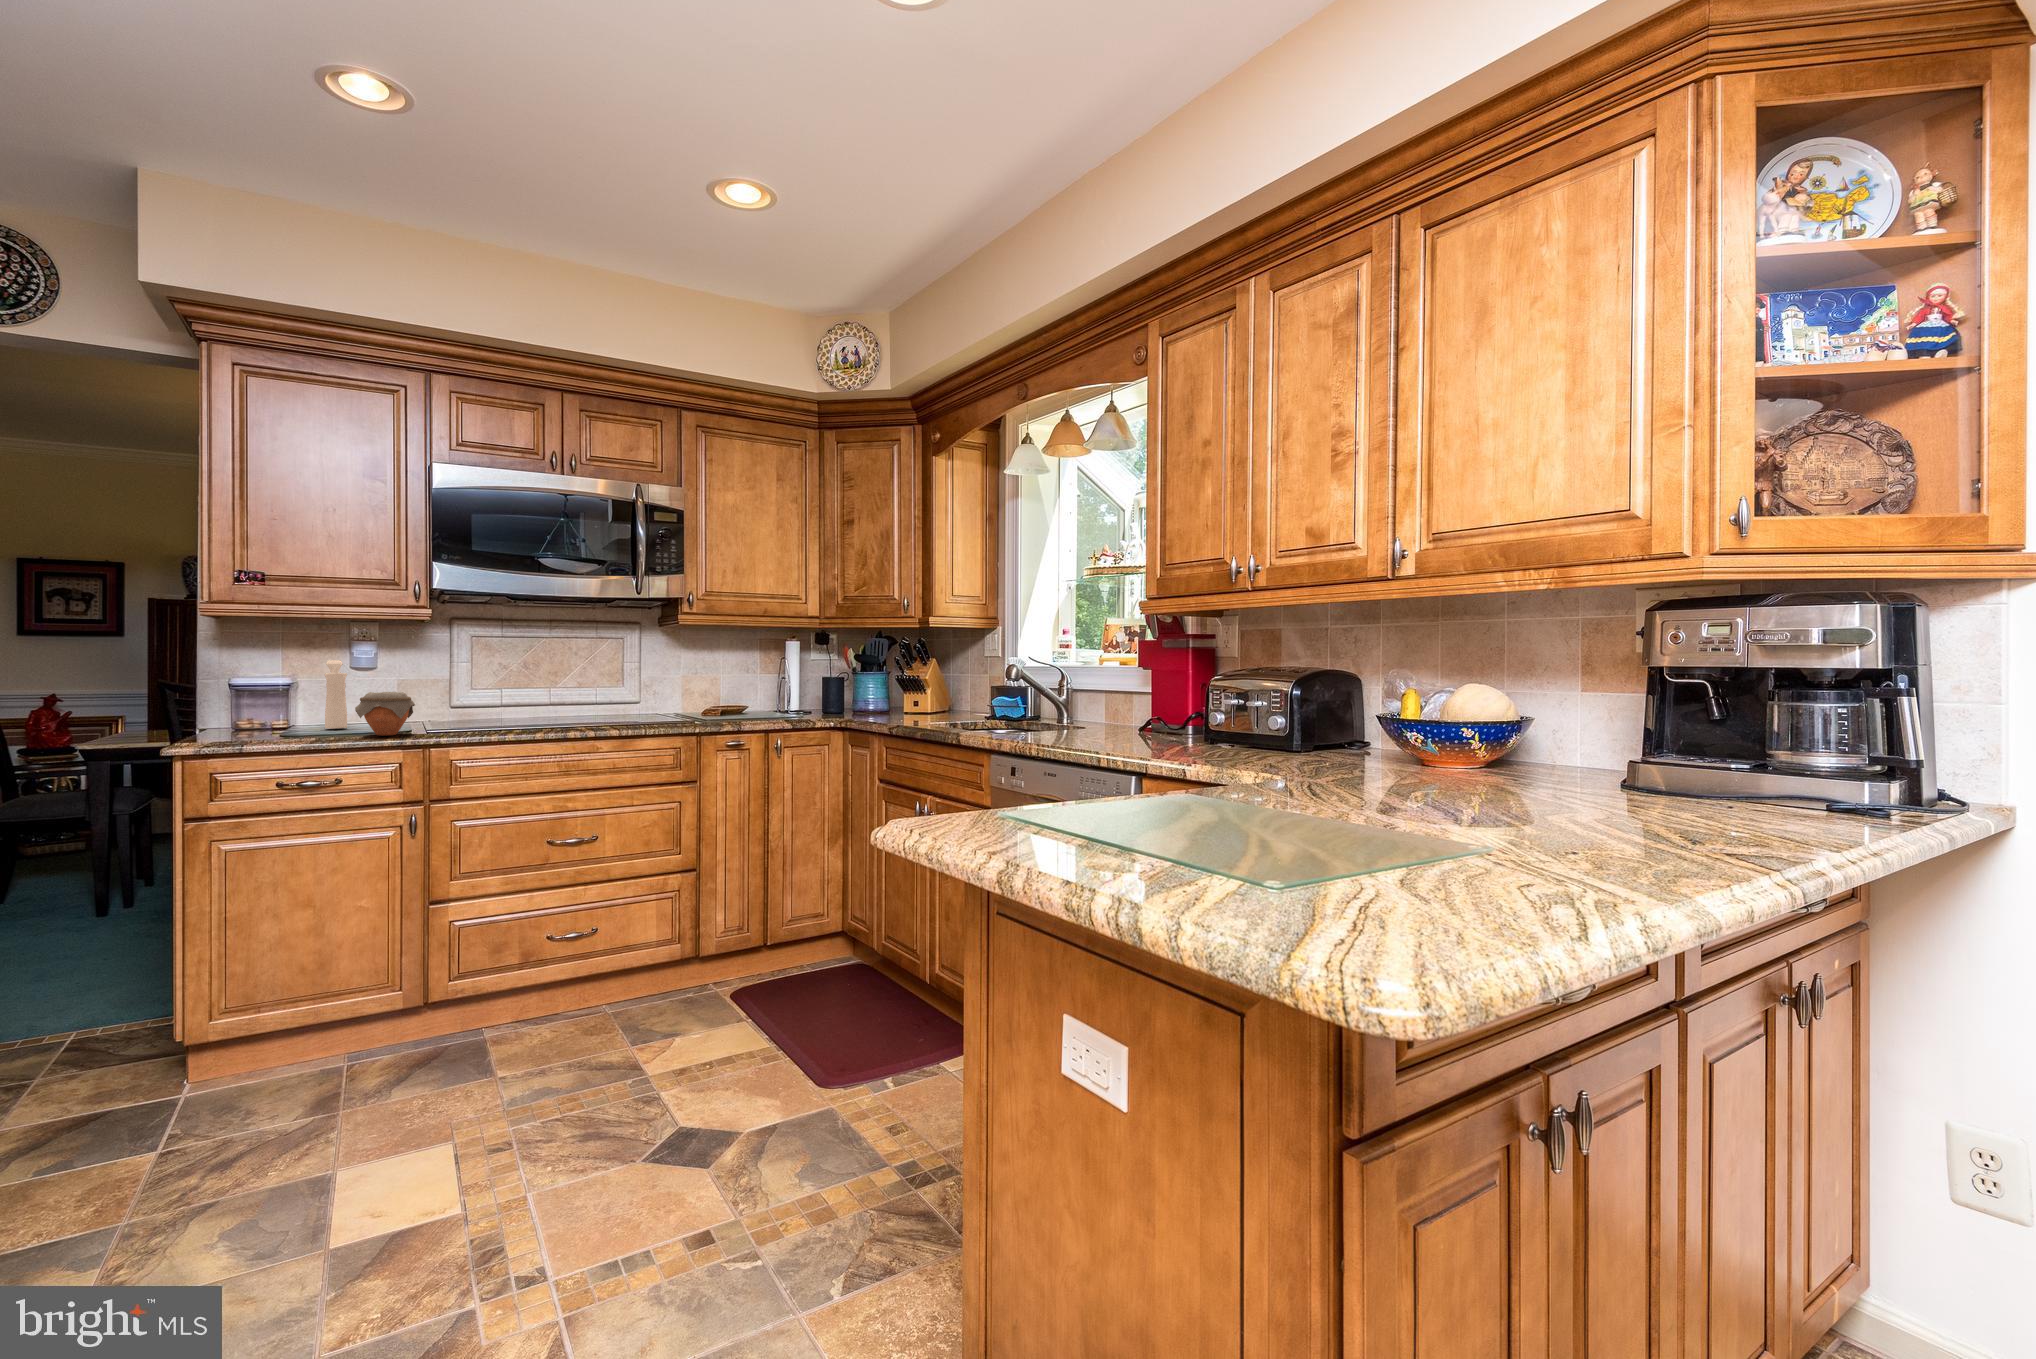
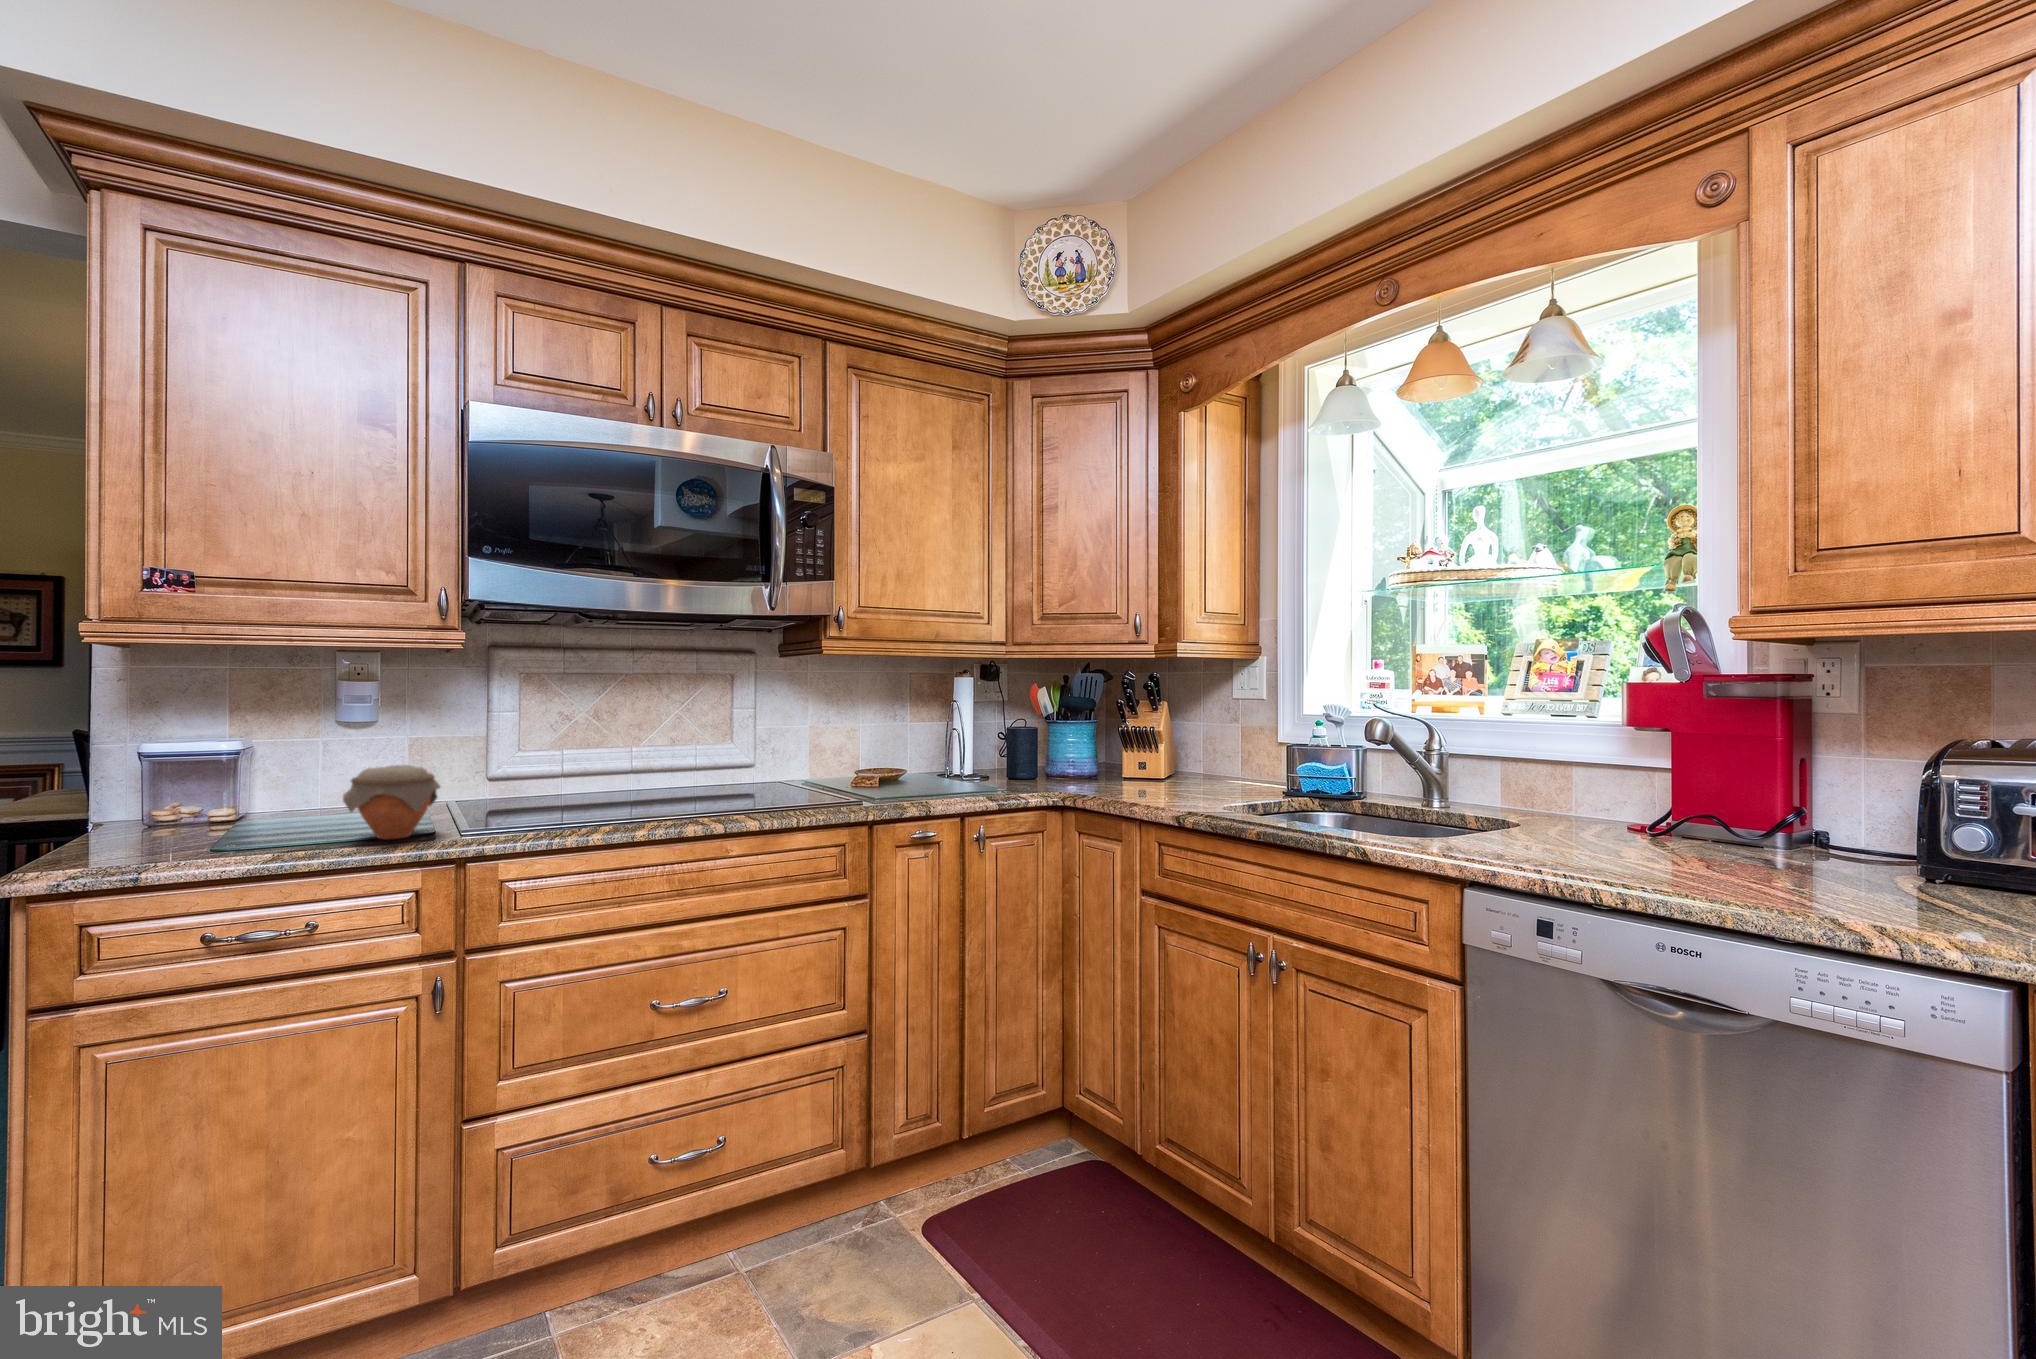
pepper mill: present [325,660,347,728] -> none [298,708,335,820]

